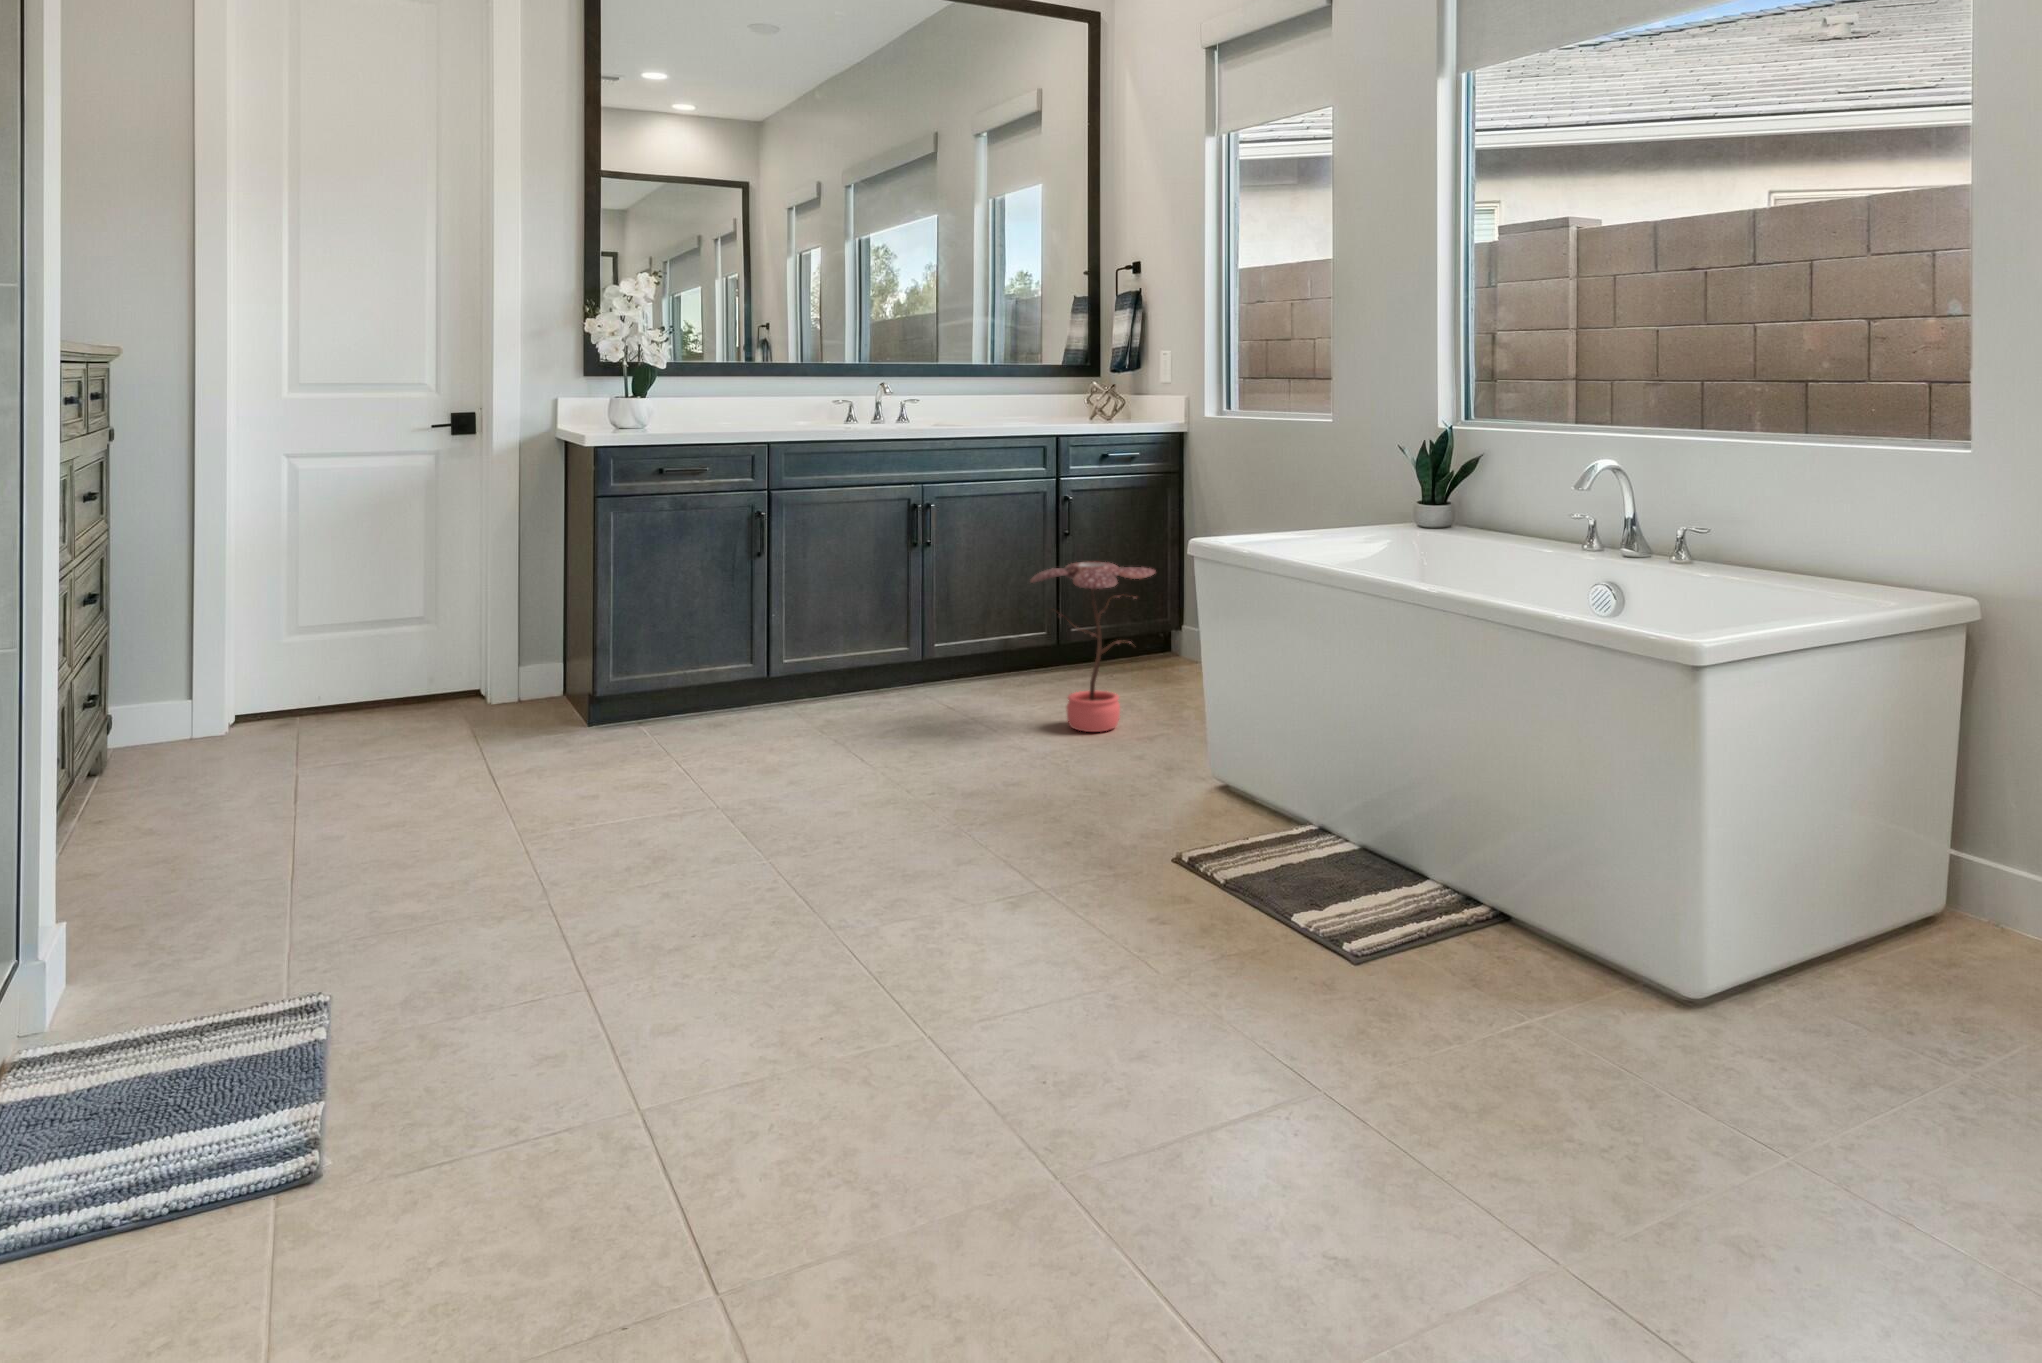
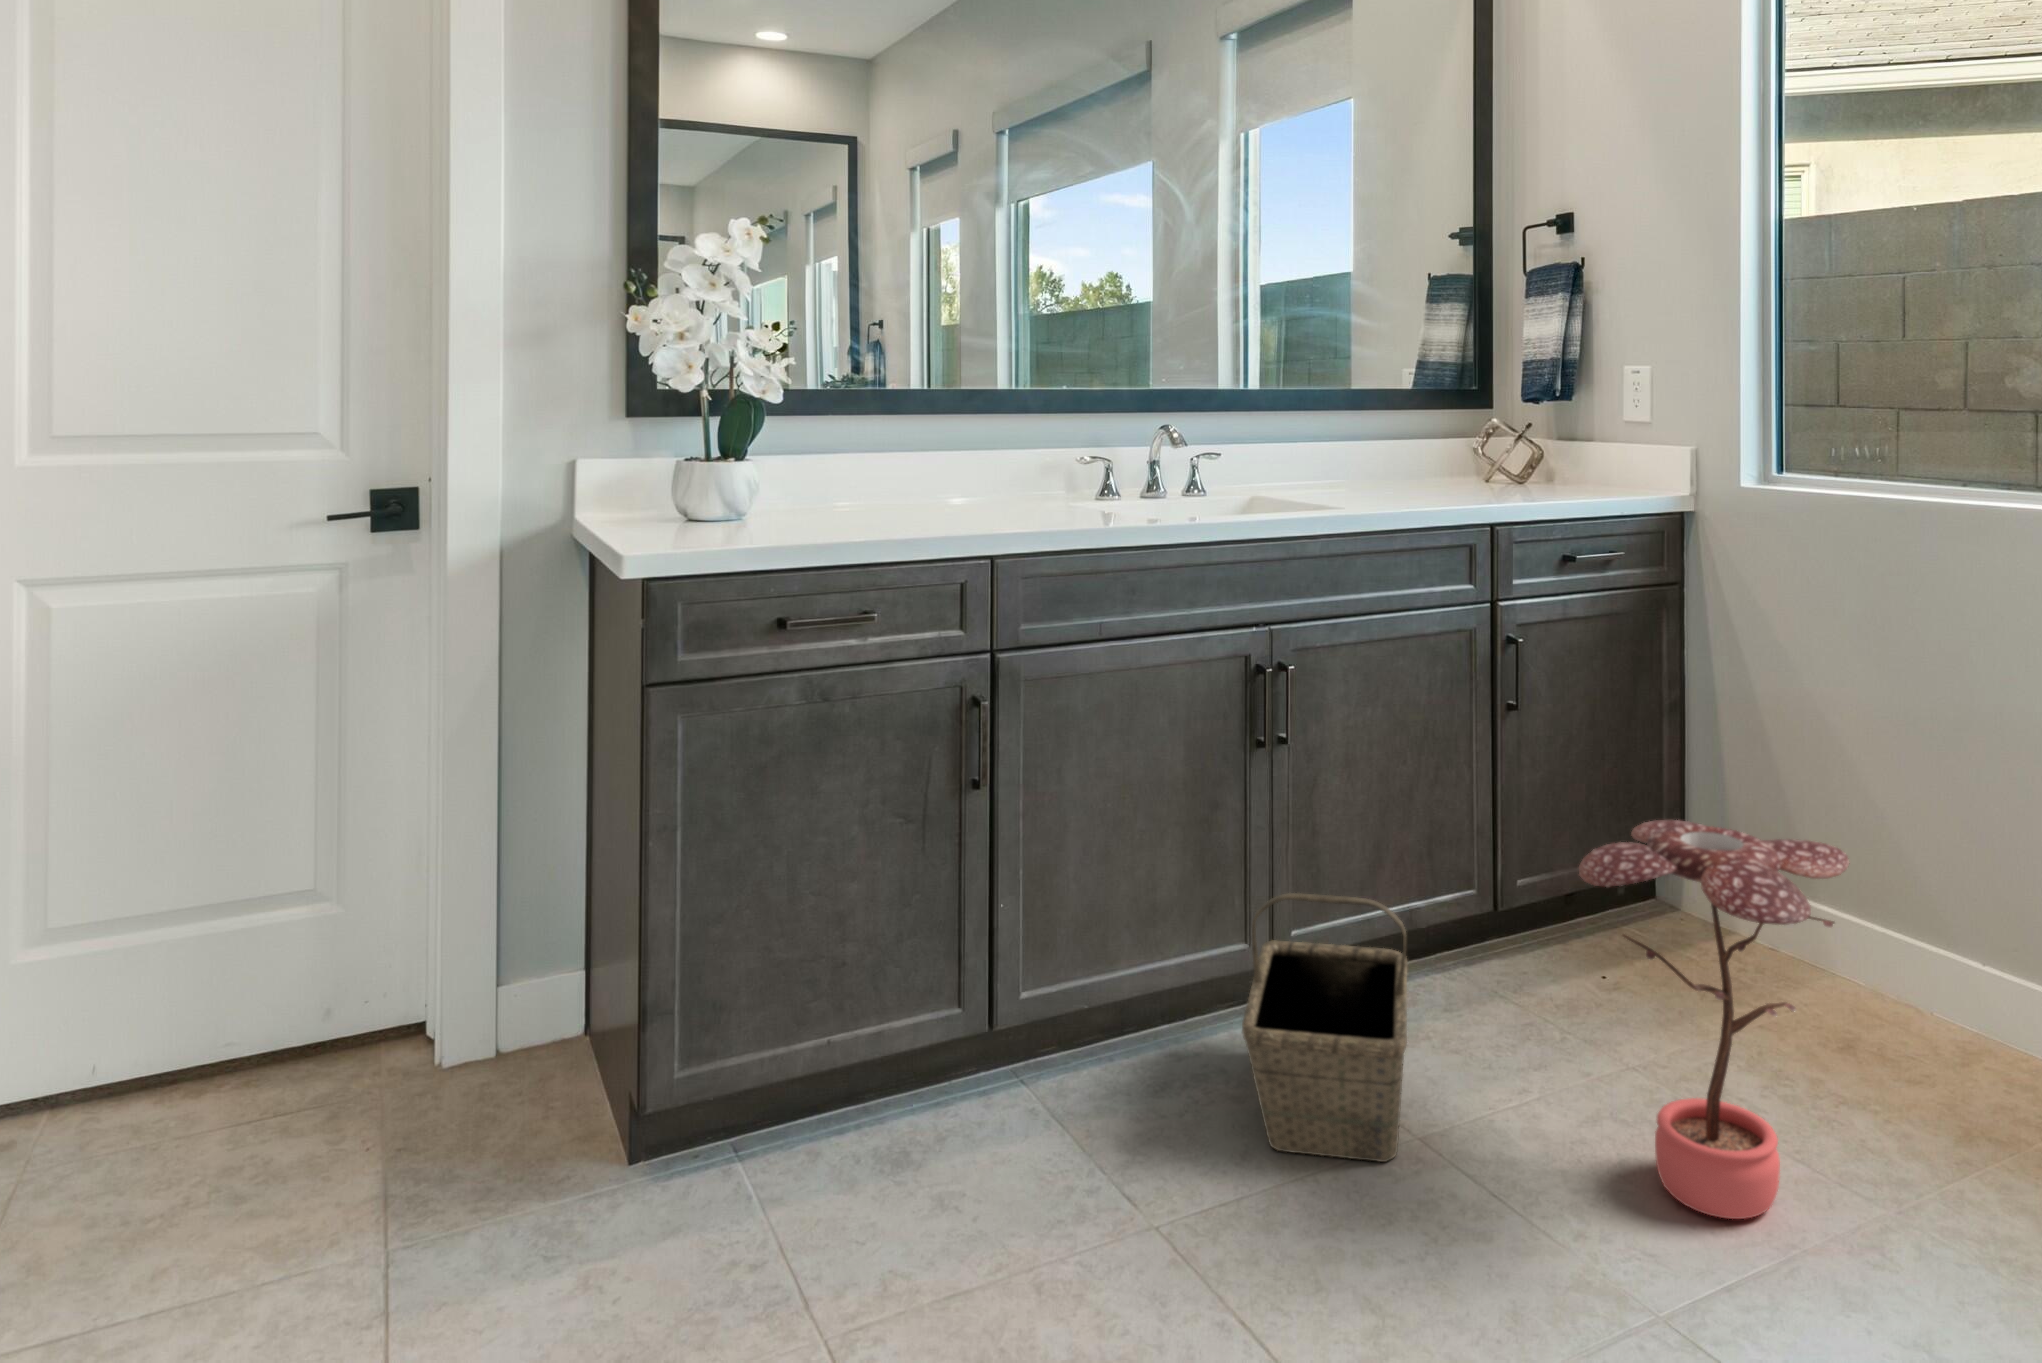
basket: none [882,608,981,722] -> present [1242,893,1407,1162]

